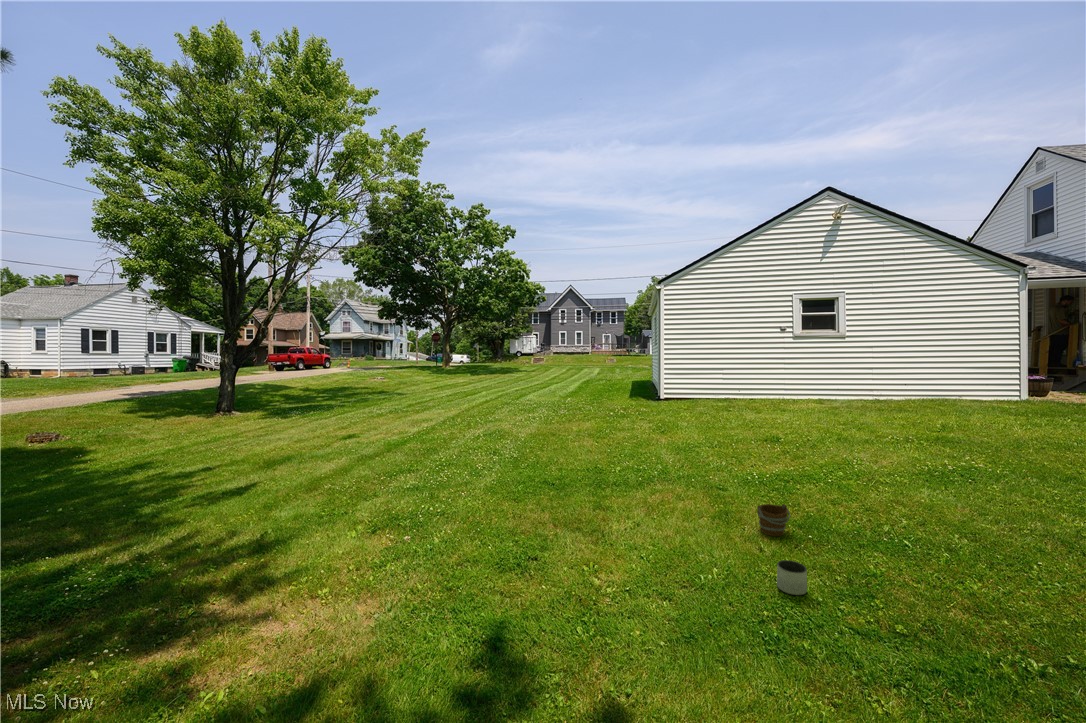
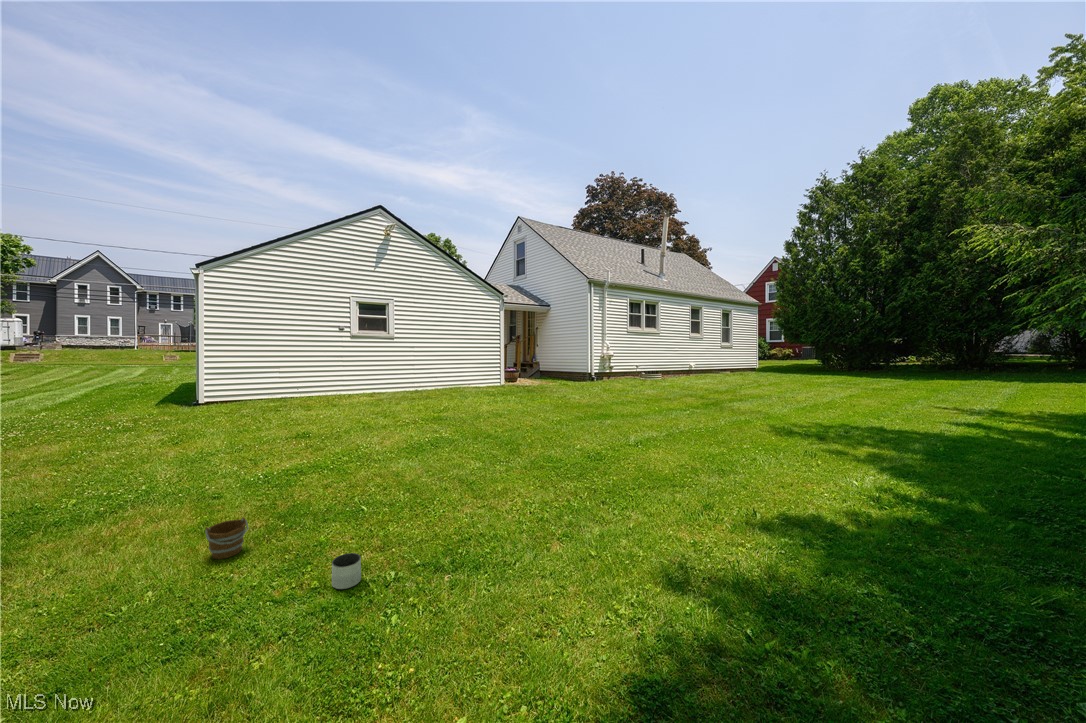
planter: present [777,560,807,595] -> present [332,553,361,589]

